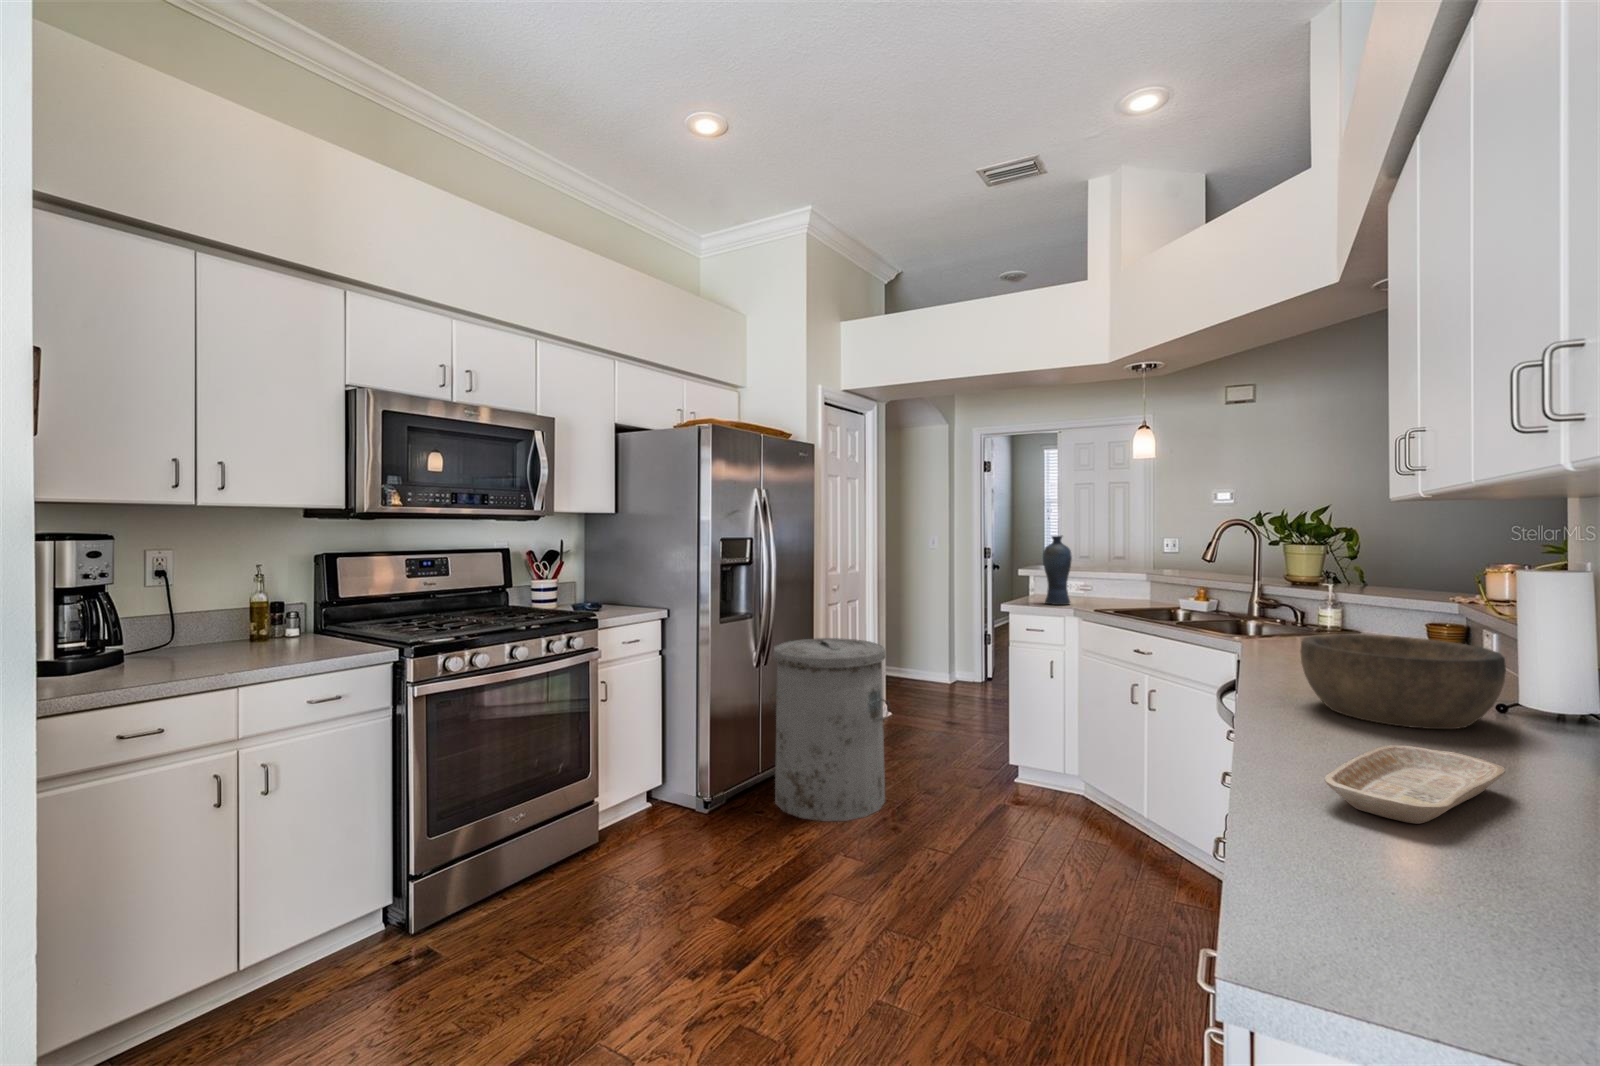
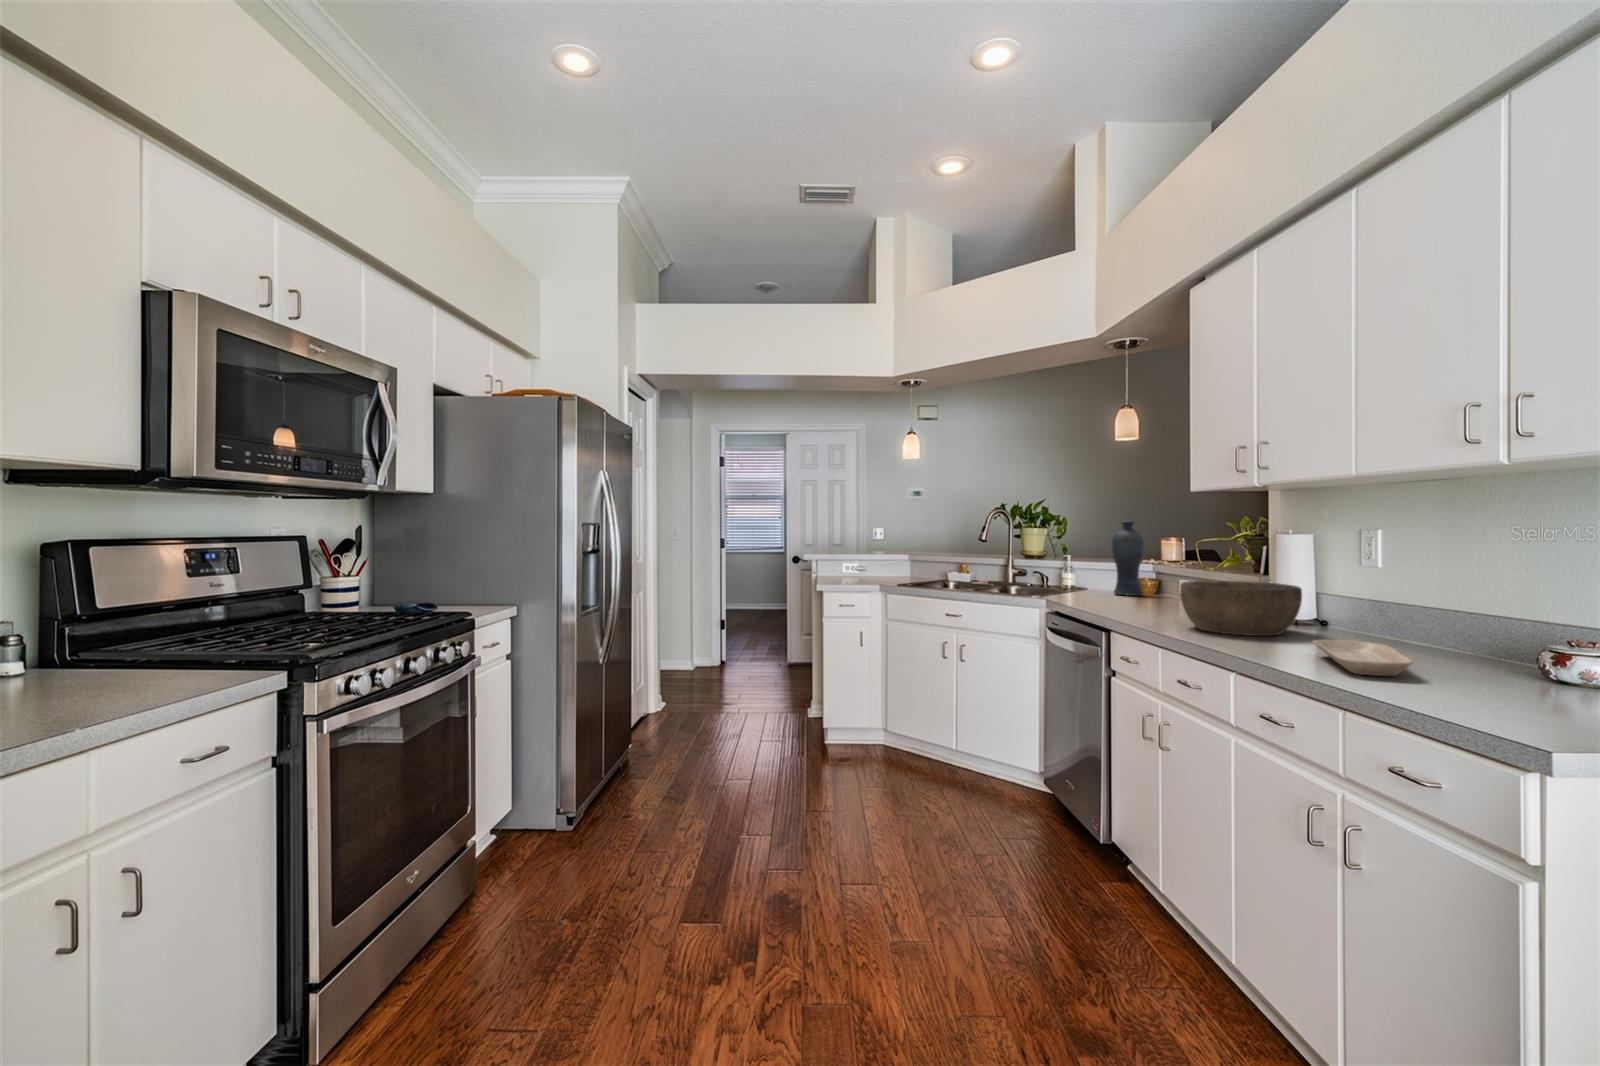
vase: present [1043,536,1072,605] -> present [1112,521,1144,596]
trash can: present [770,638,889,821] -> none [619,629,749,816]

